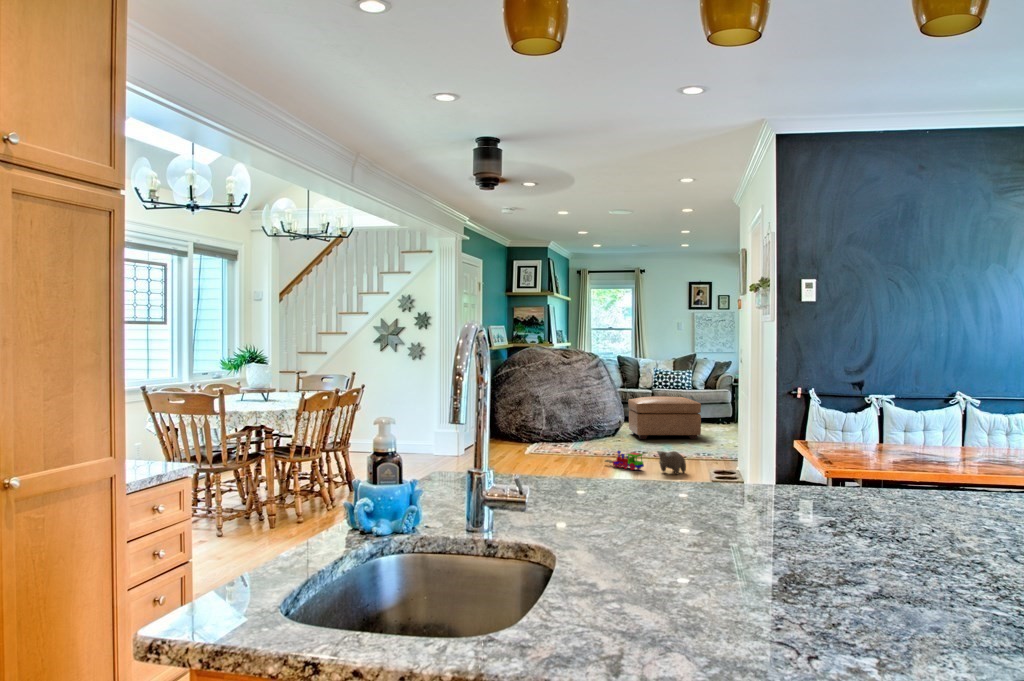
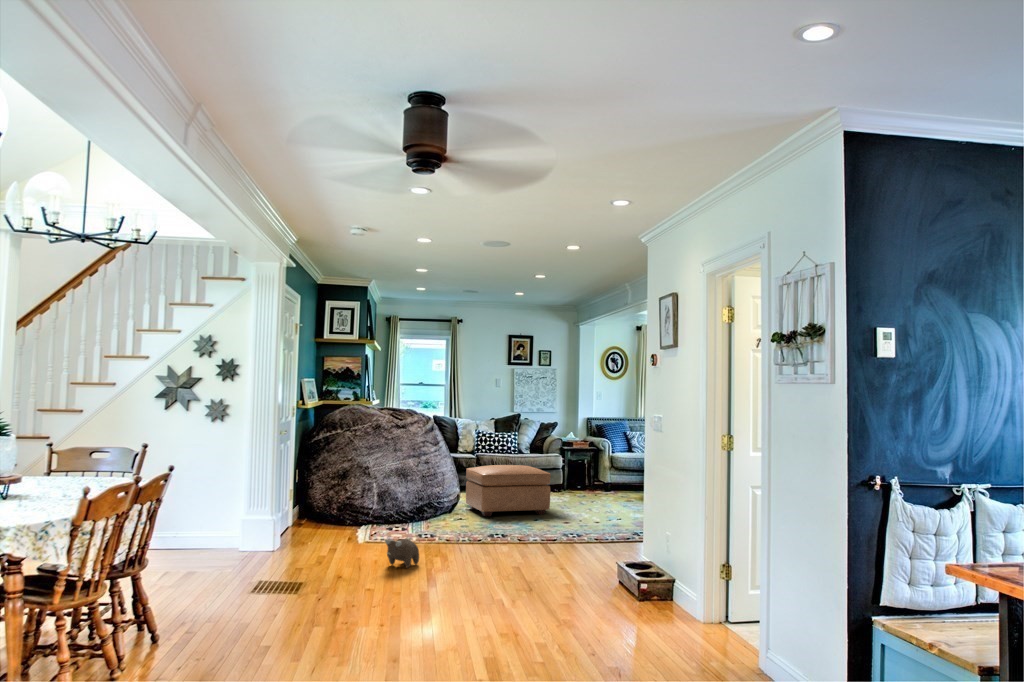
toy train: present [605,451,644,470] -> none [470,540,522,564]
plush toy: present [657,451,686,474] -> present [385,539,419,568]

